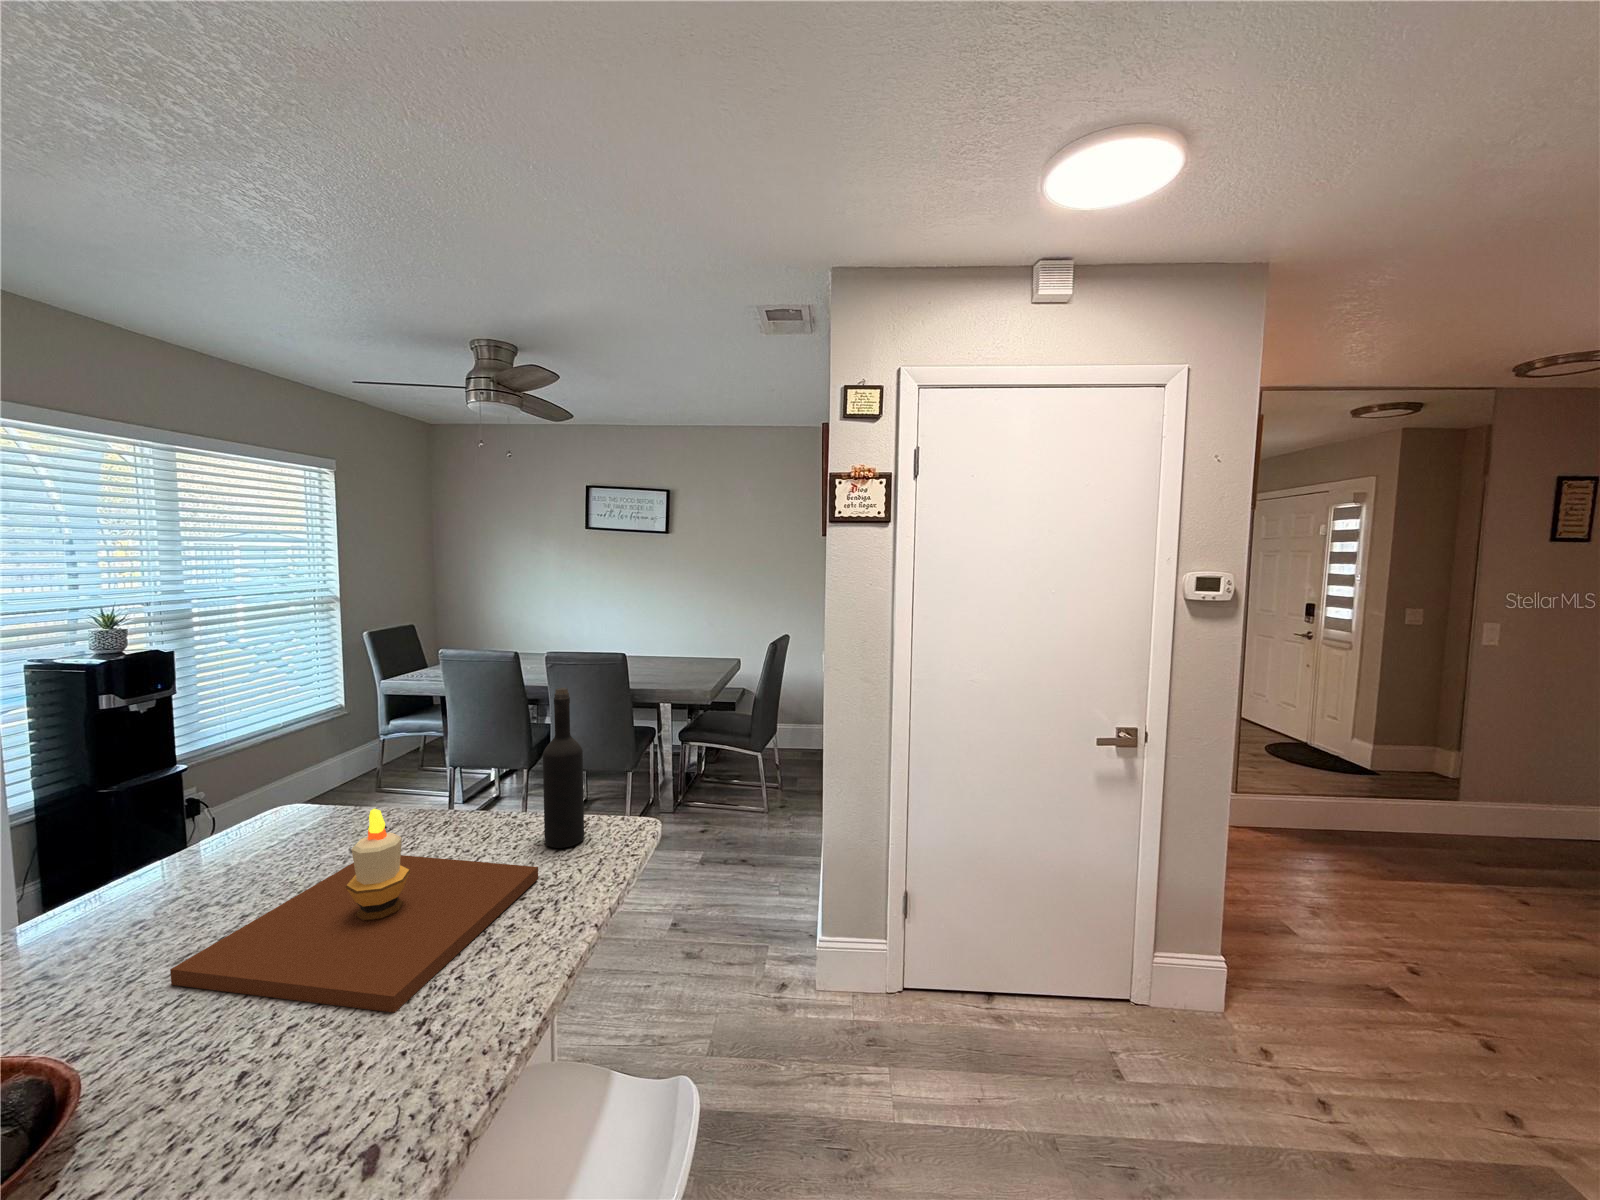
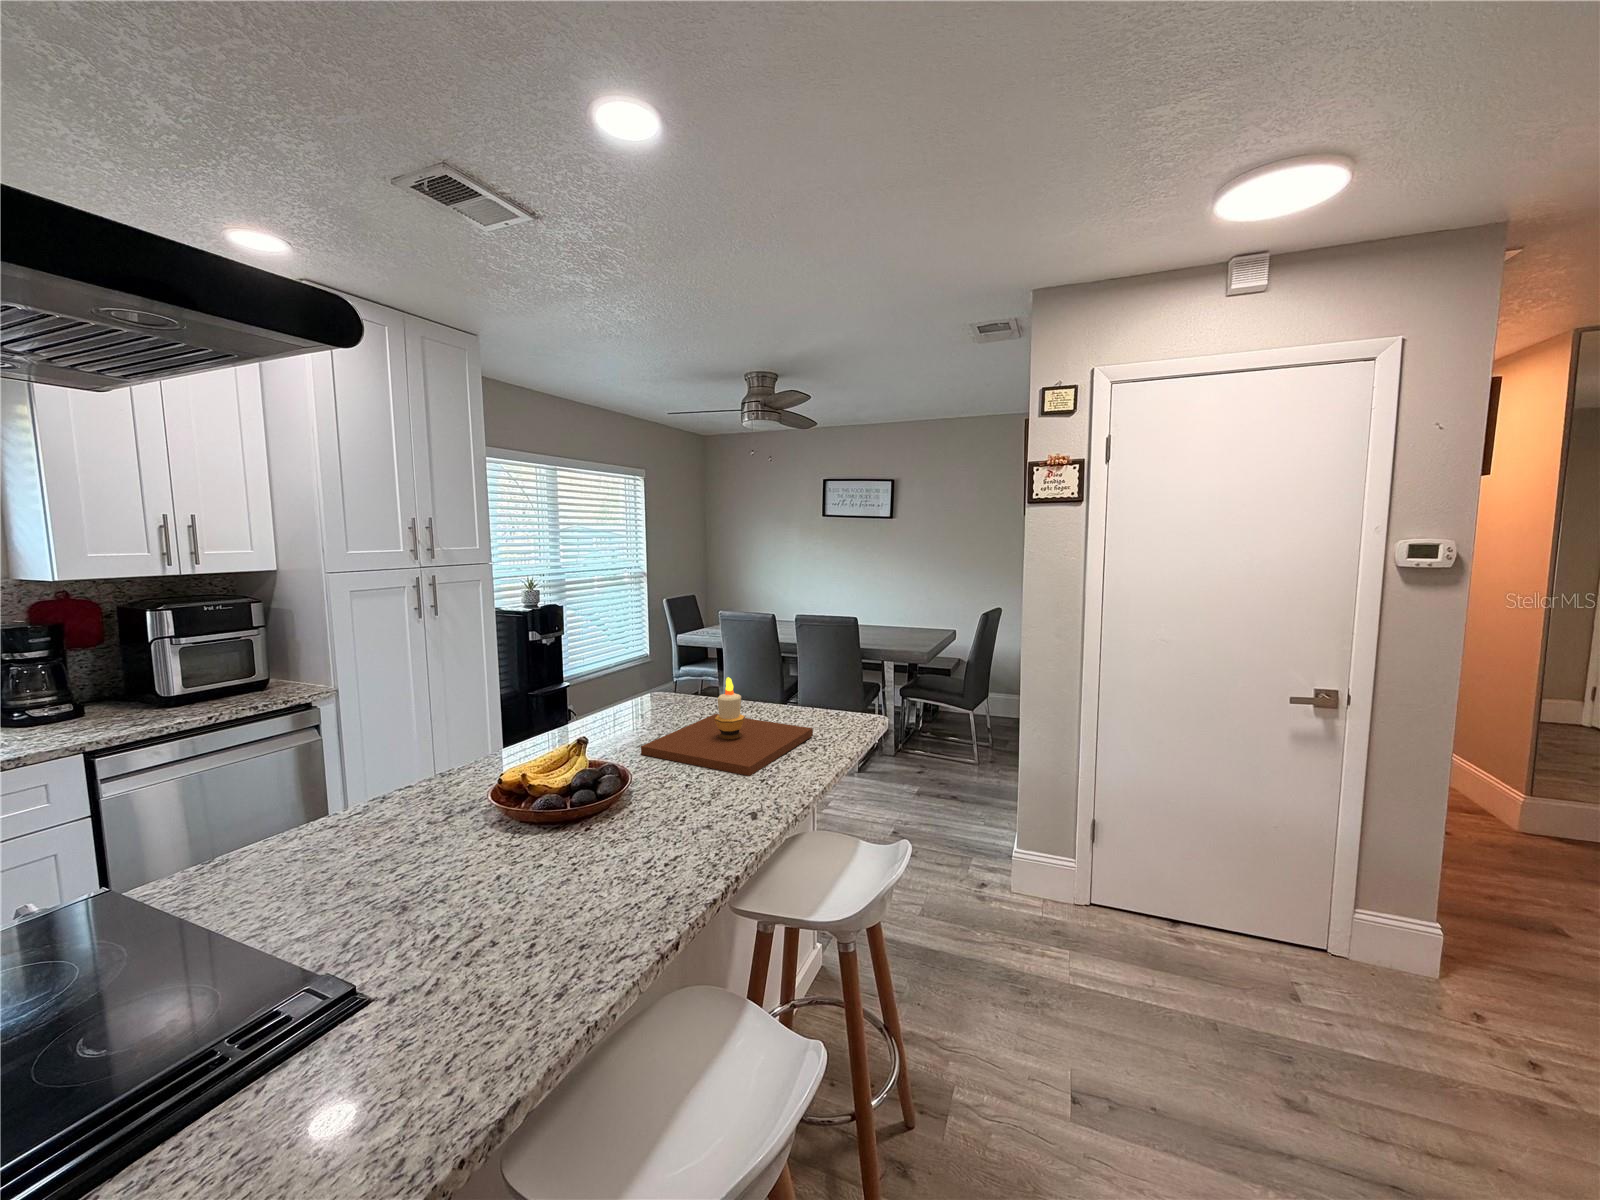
wine bottle: present [543,688,584,848] -> none [813,620,838,724]

